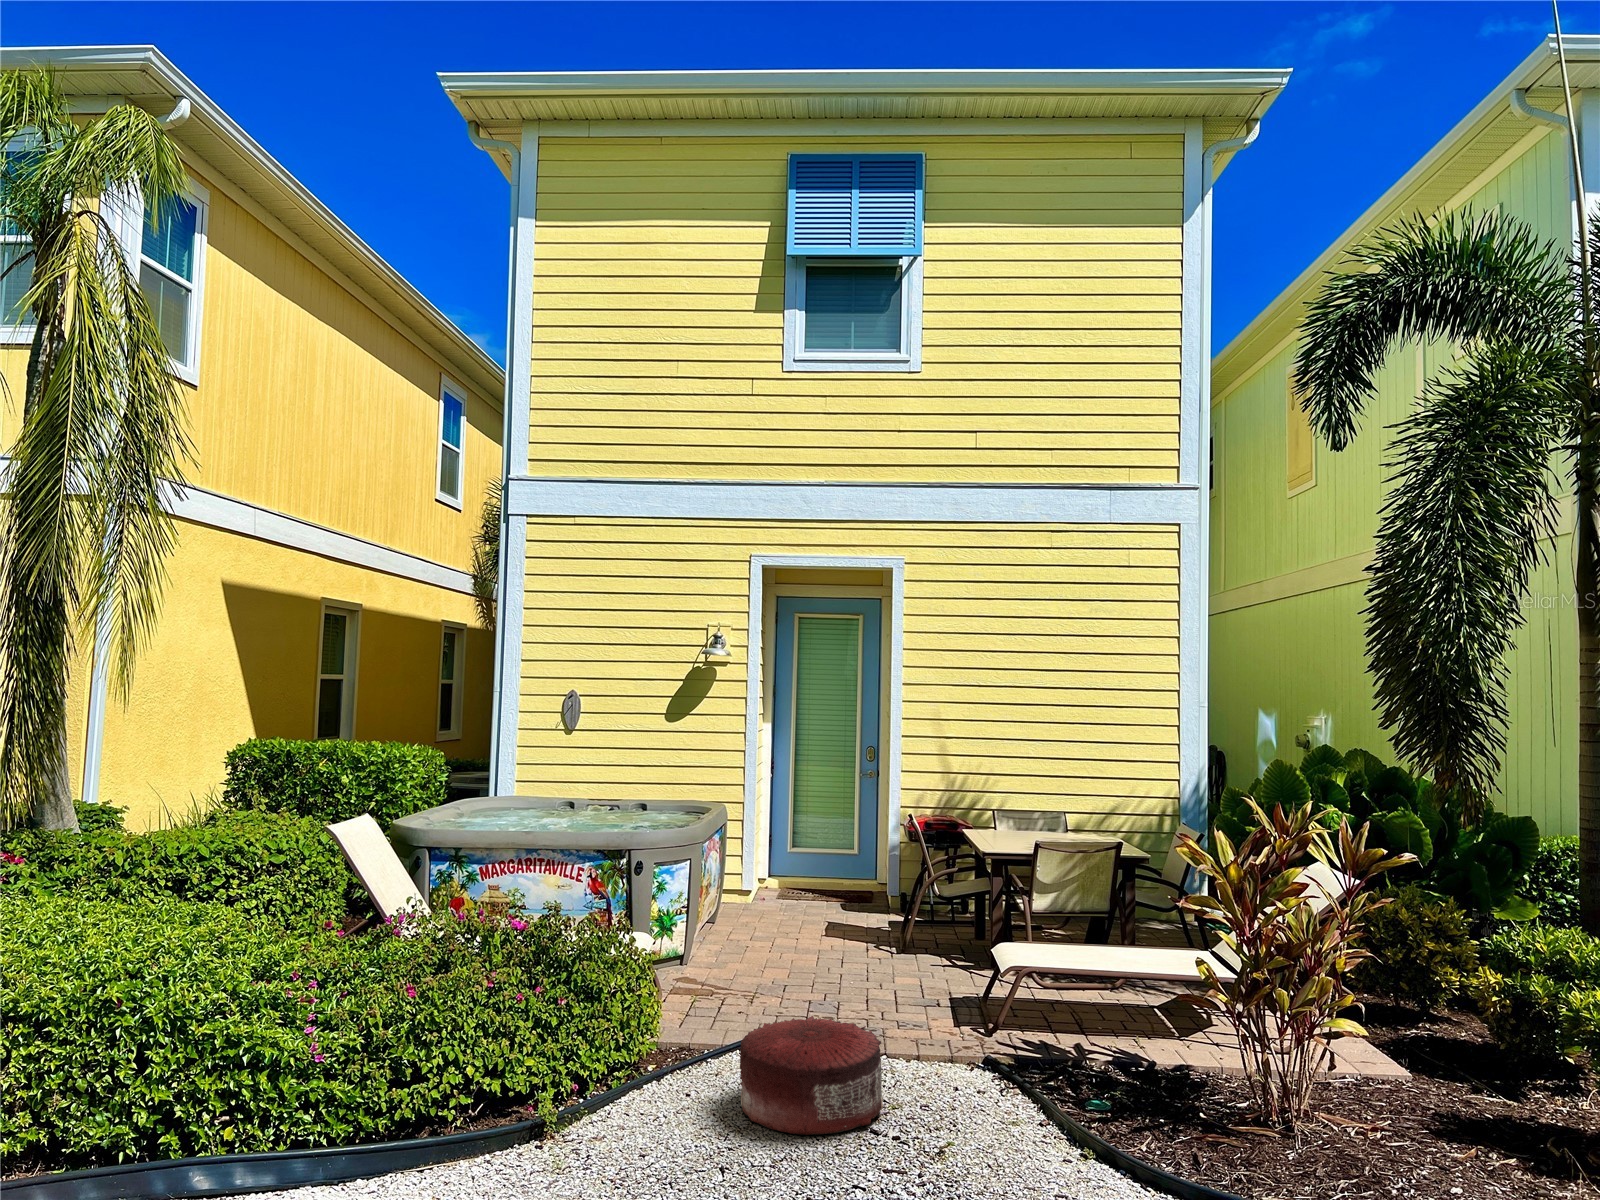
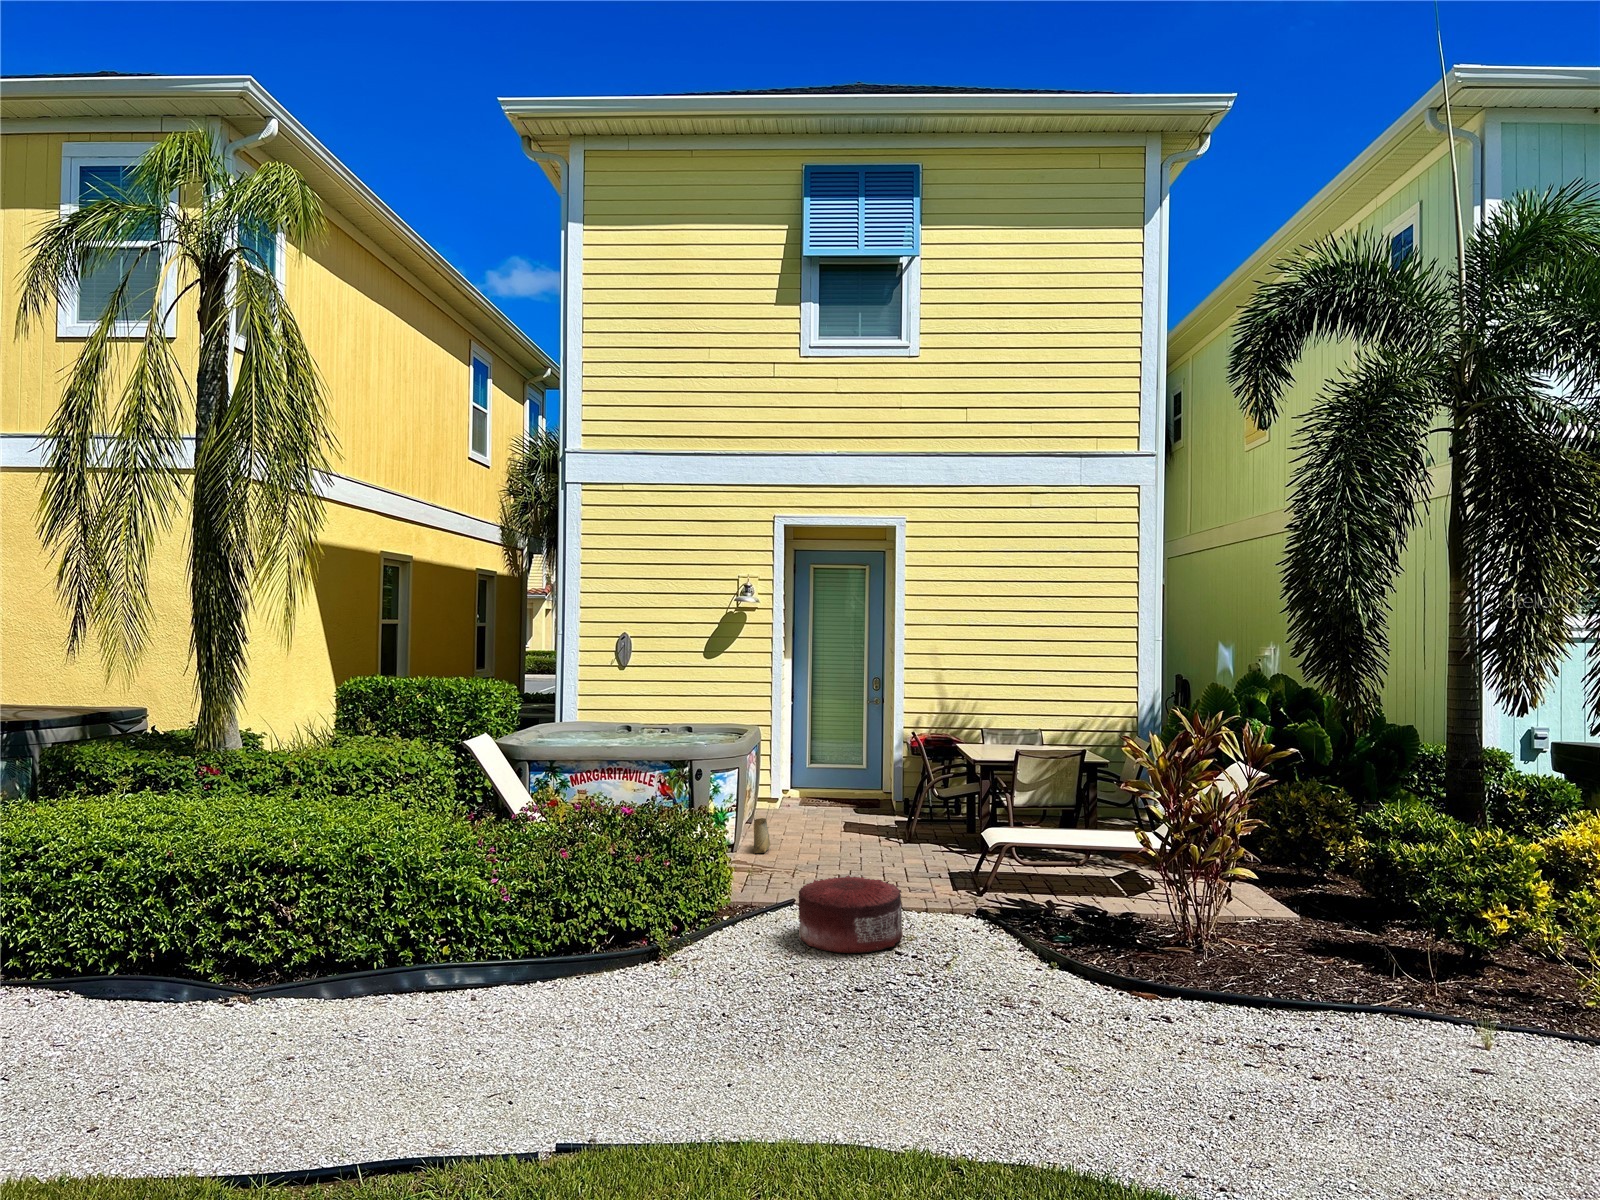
woven basket: none [702,906,727,969] -> present [752,809,770,853]

